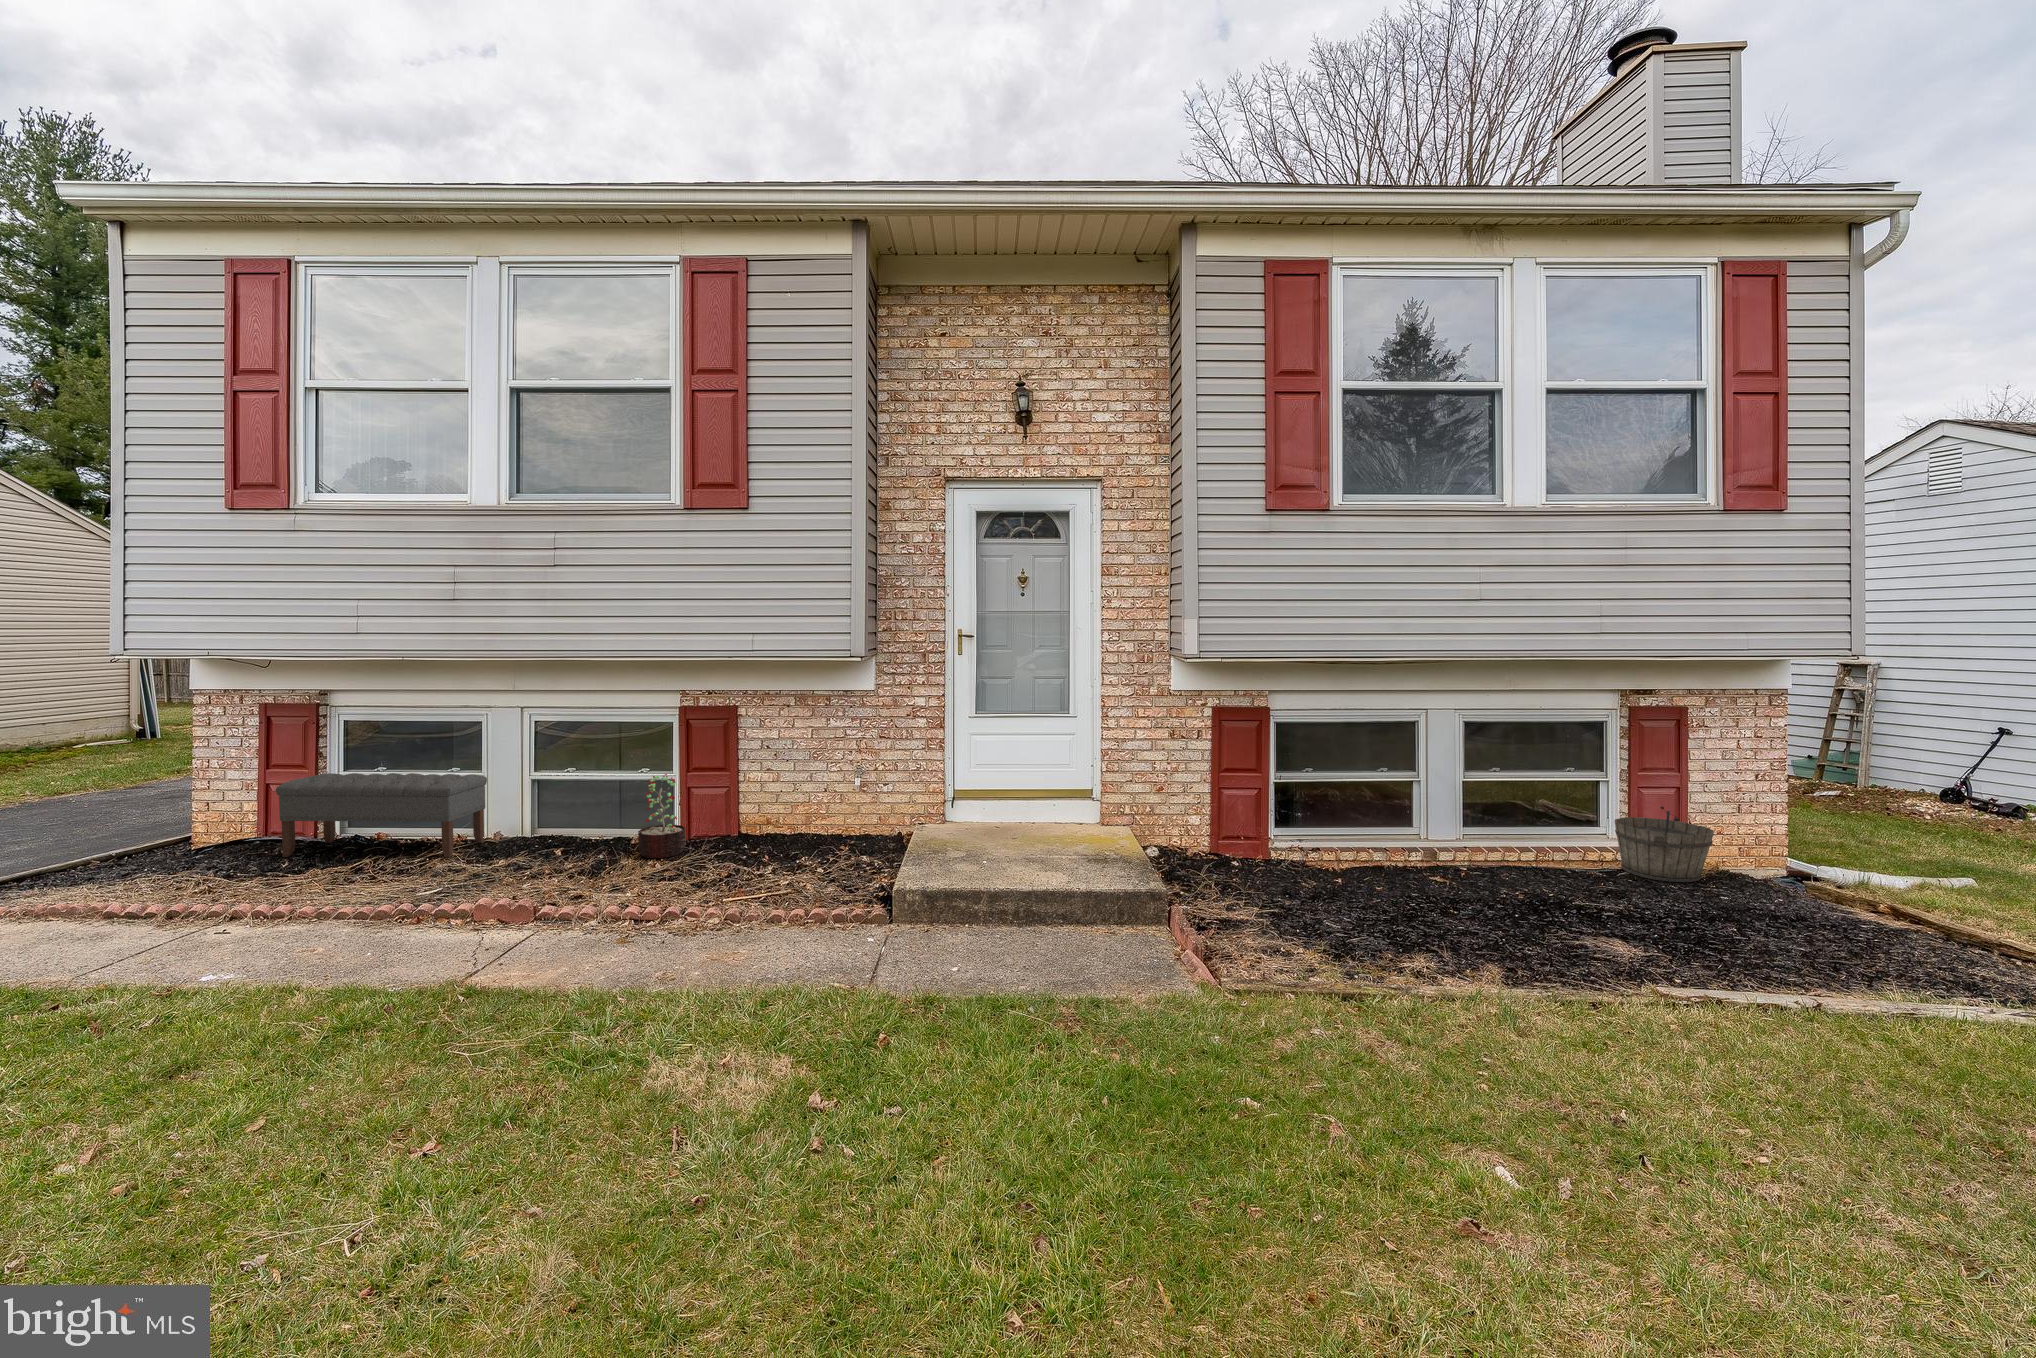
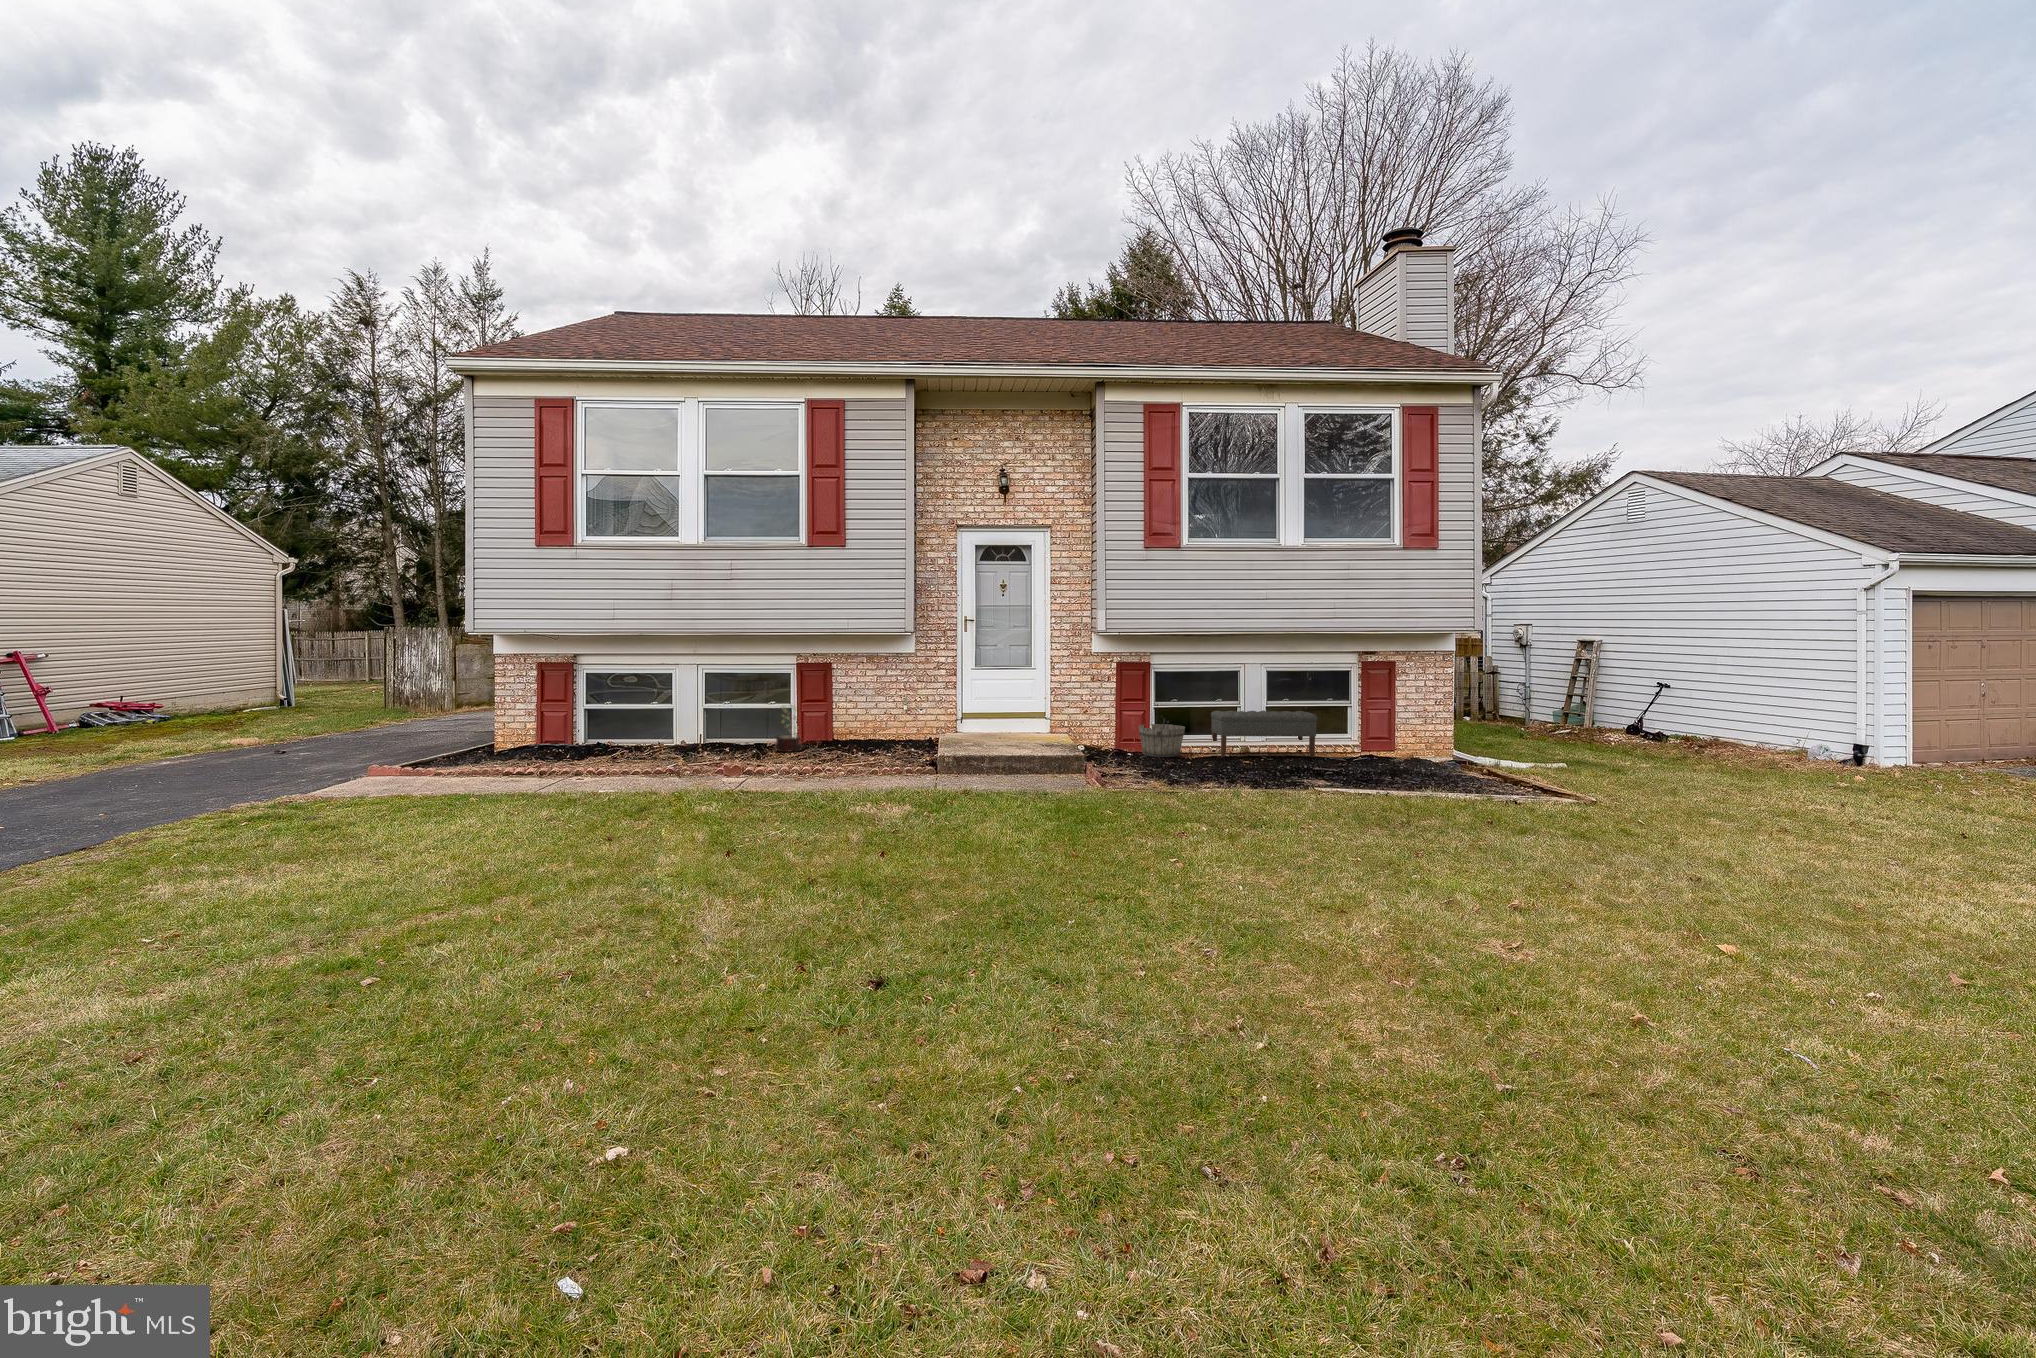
bench: present [276,773,487,857] -> present [1211,711,1318,757]
wooden bucket: present [1615,807,1714,882] -> present [1139,716,1185,757]

